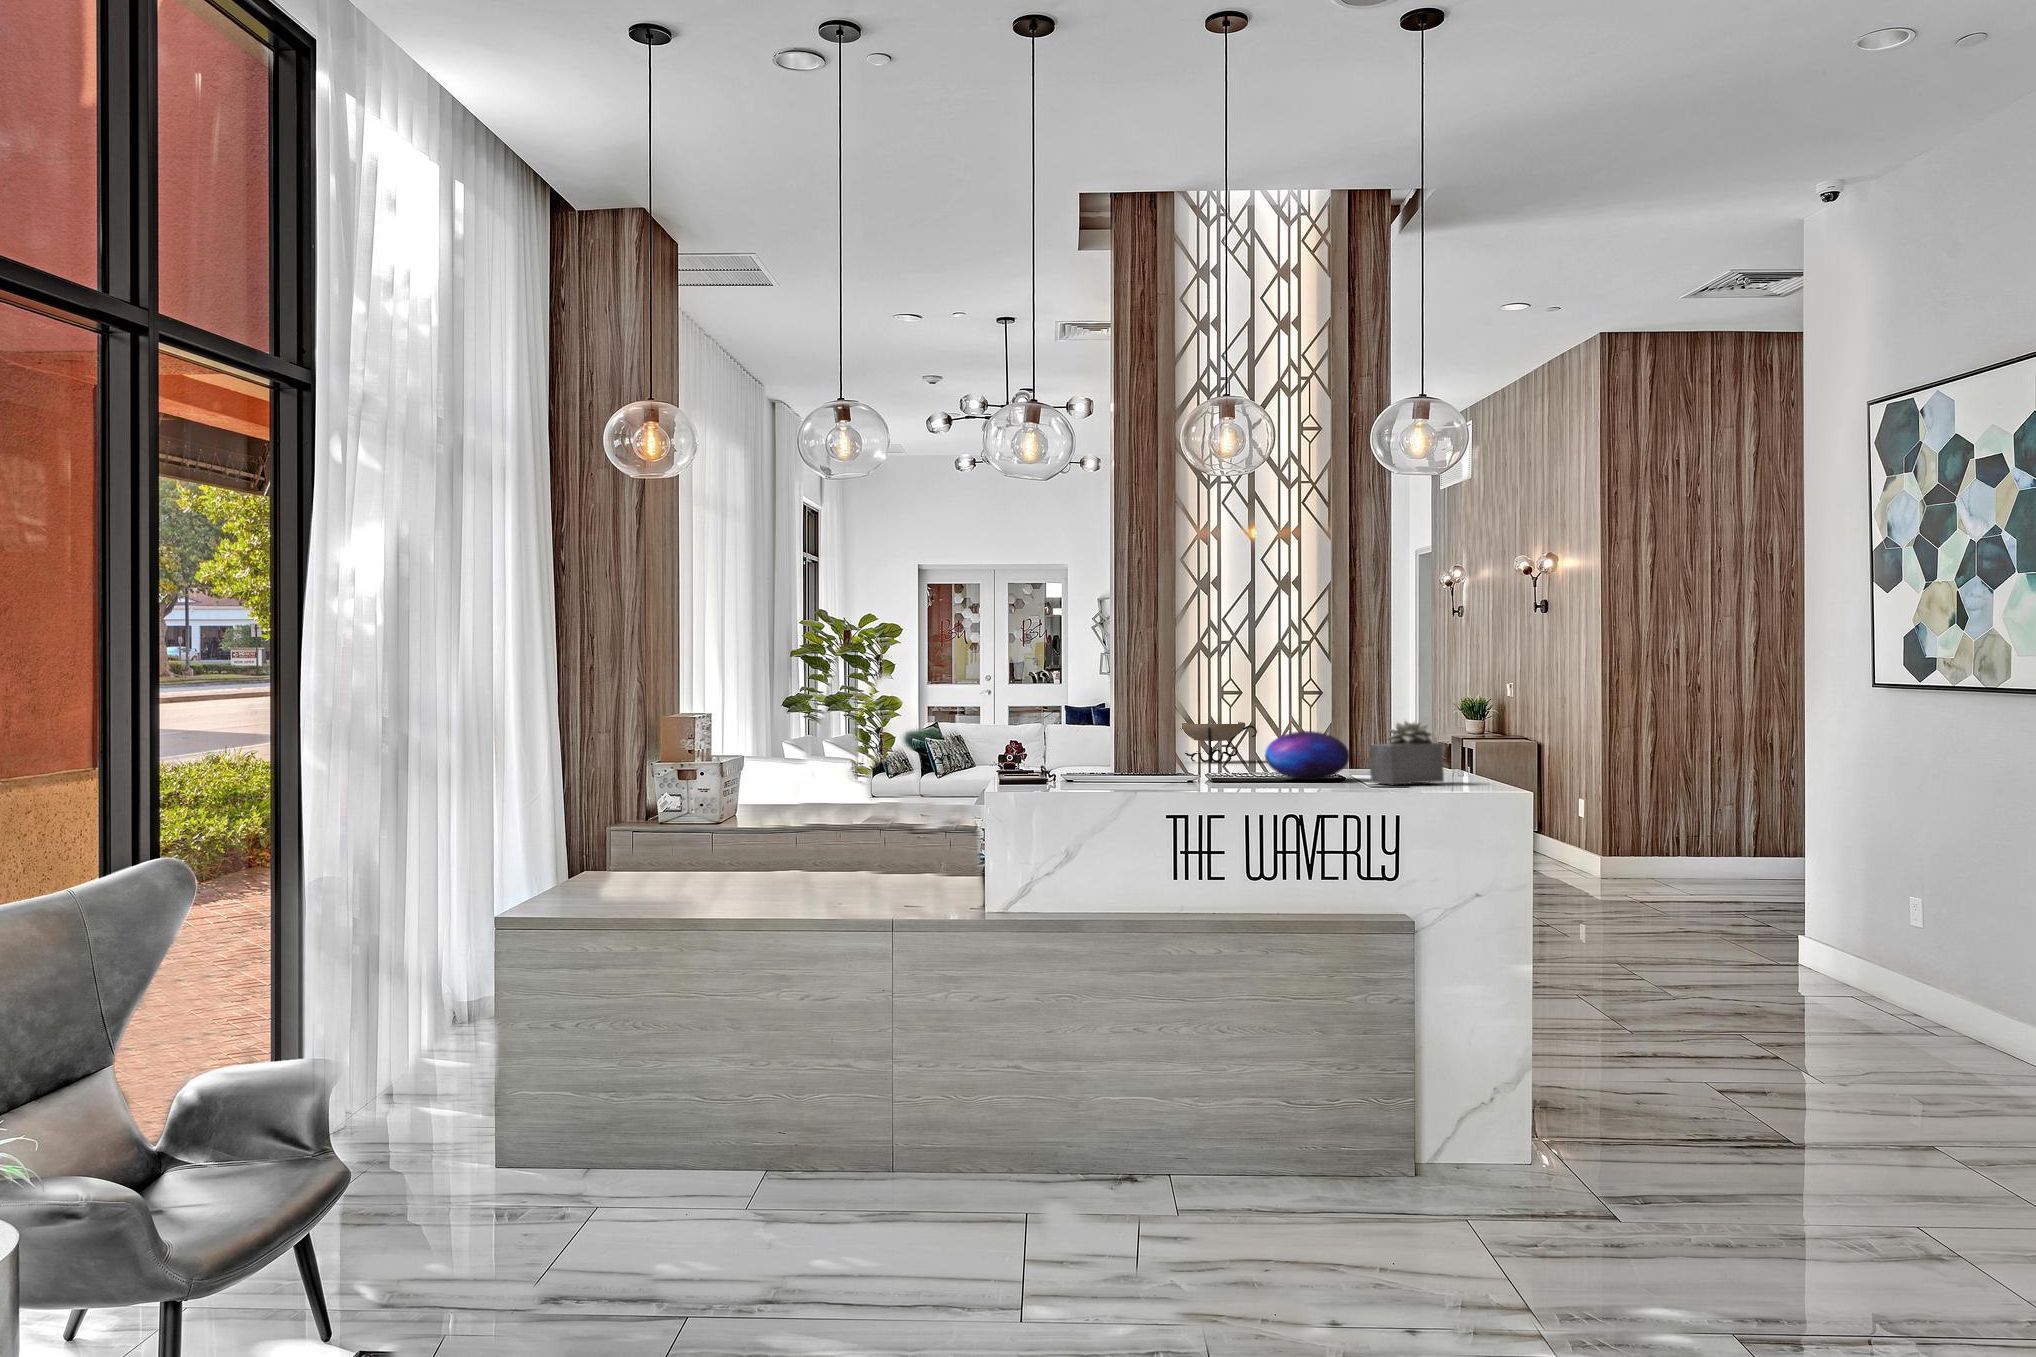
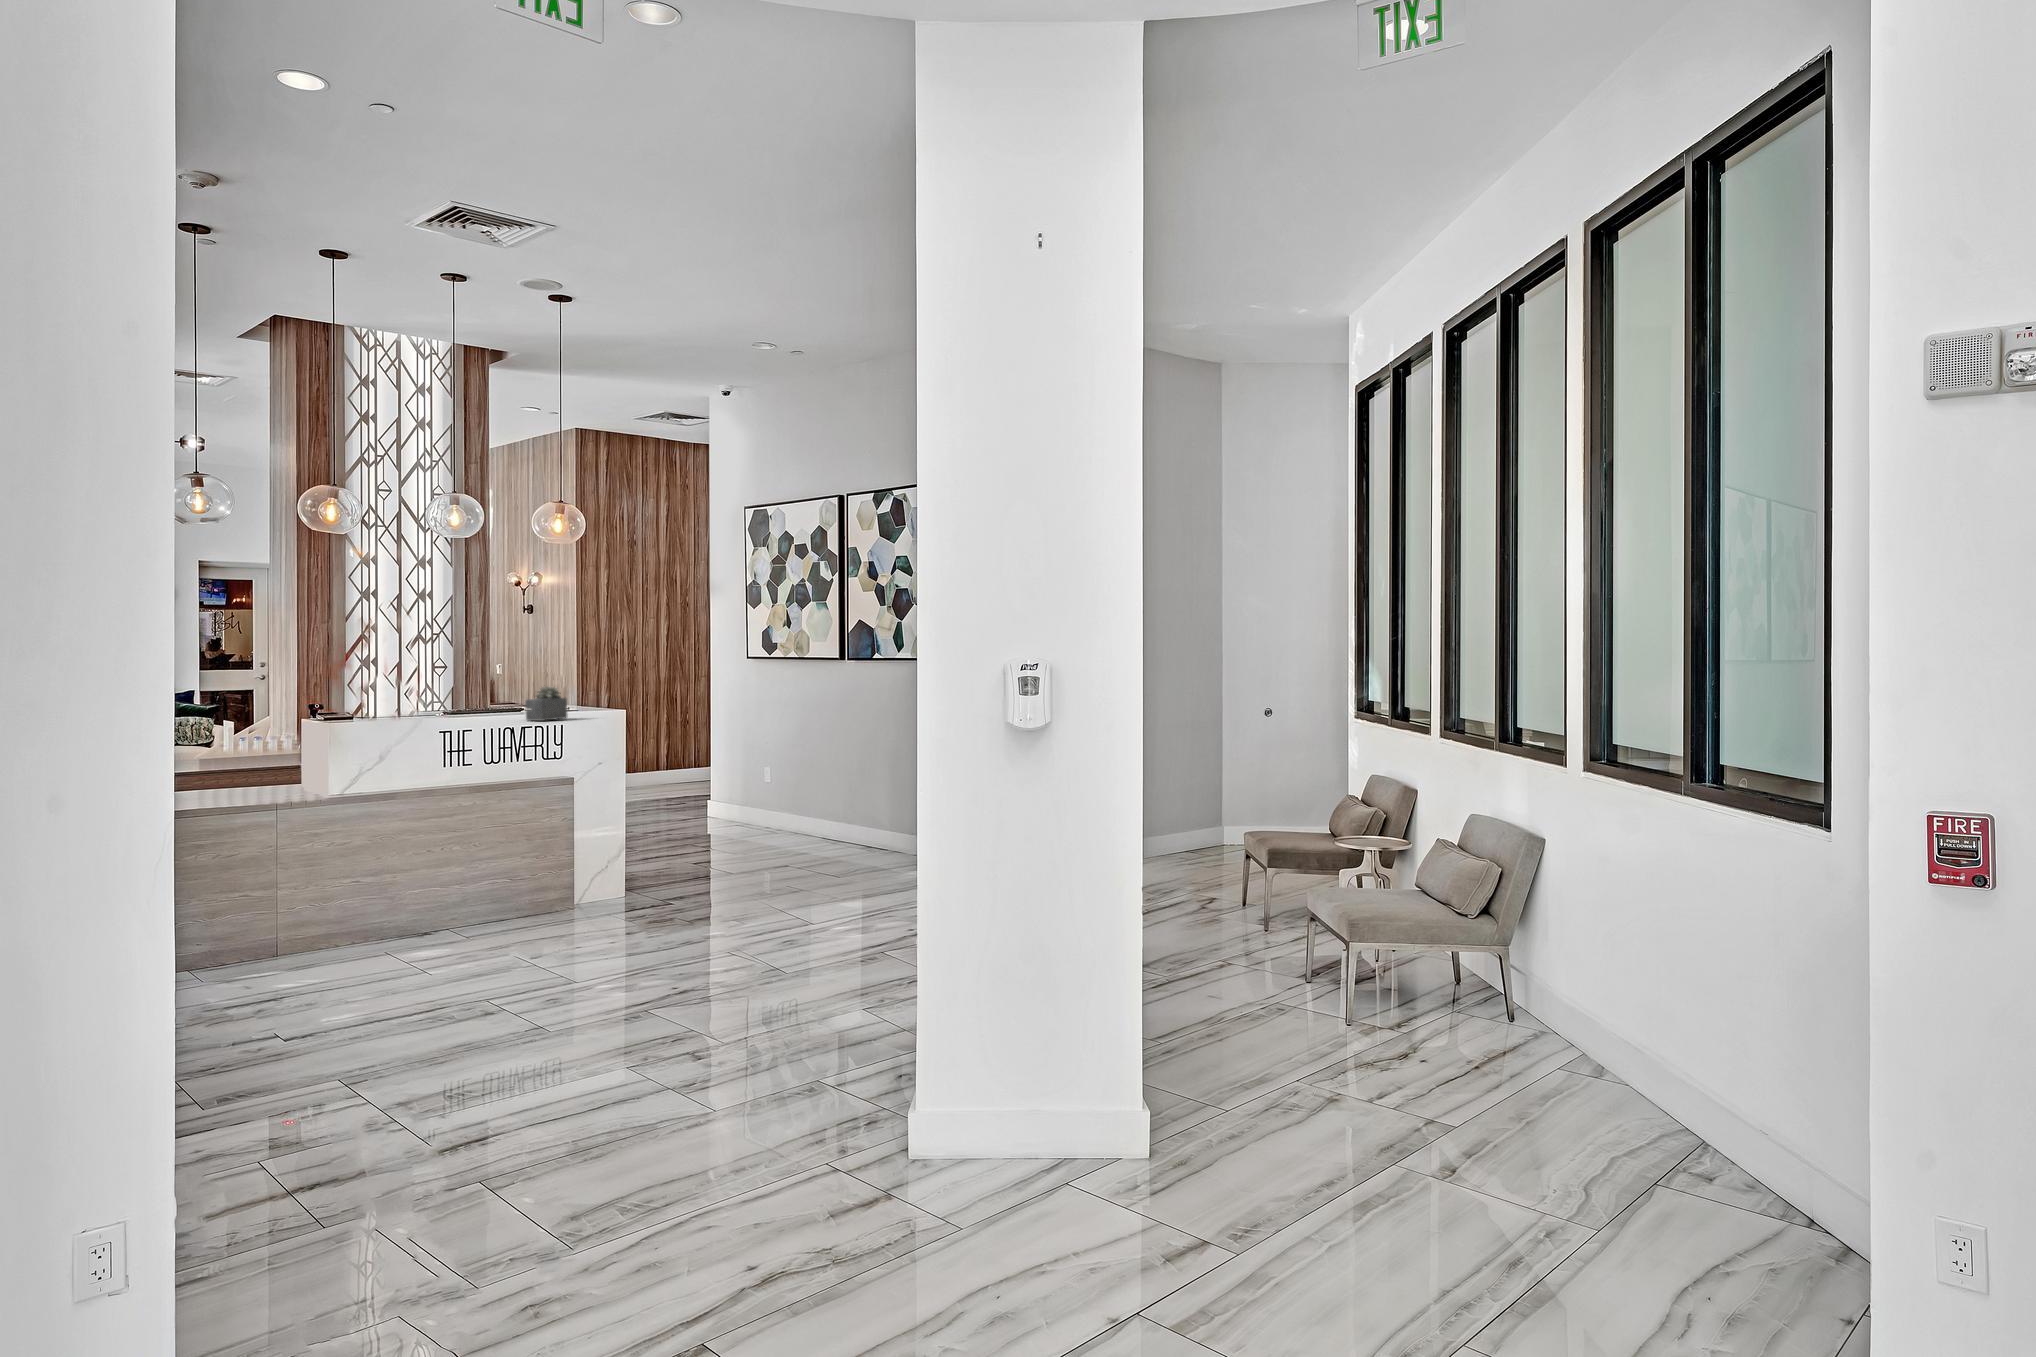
decorative bowl: present [1180,722,1257,763] -> none [337,685,405,713]
decorative orb: present [1265,731,1350,780] -> none [456,693,508,721]

